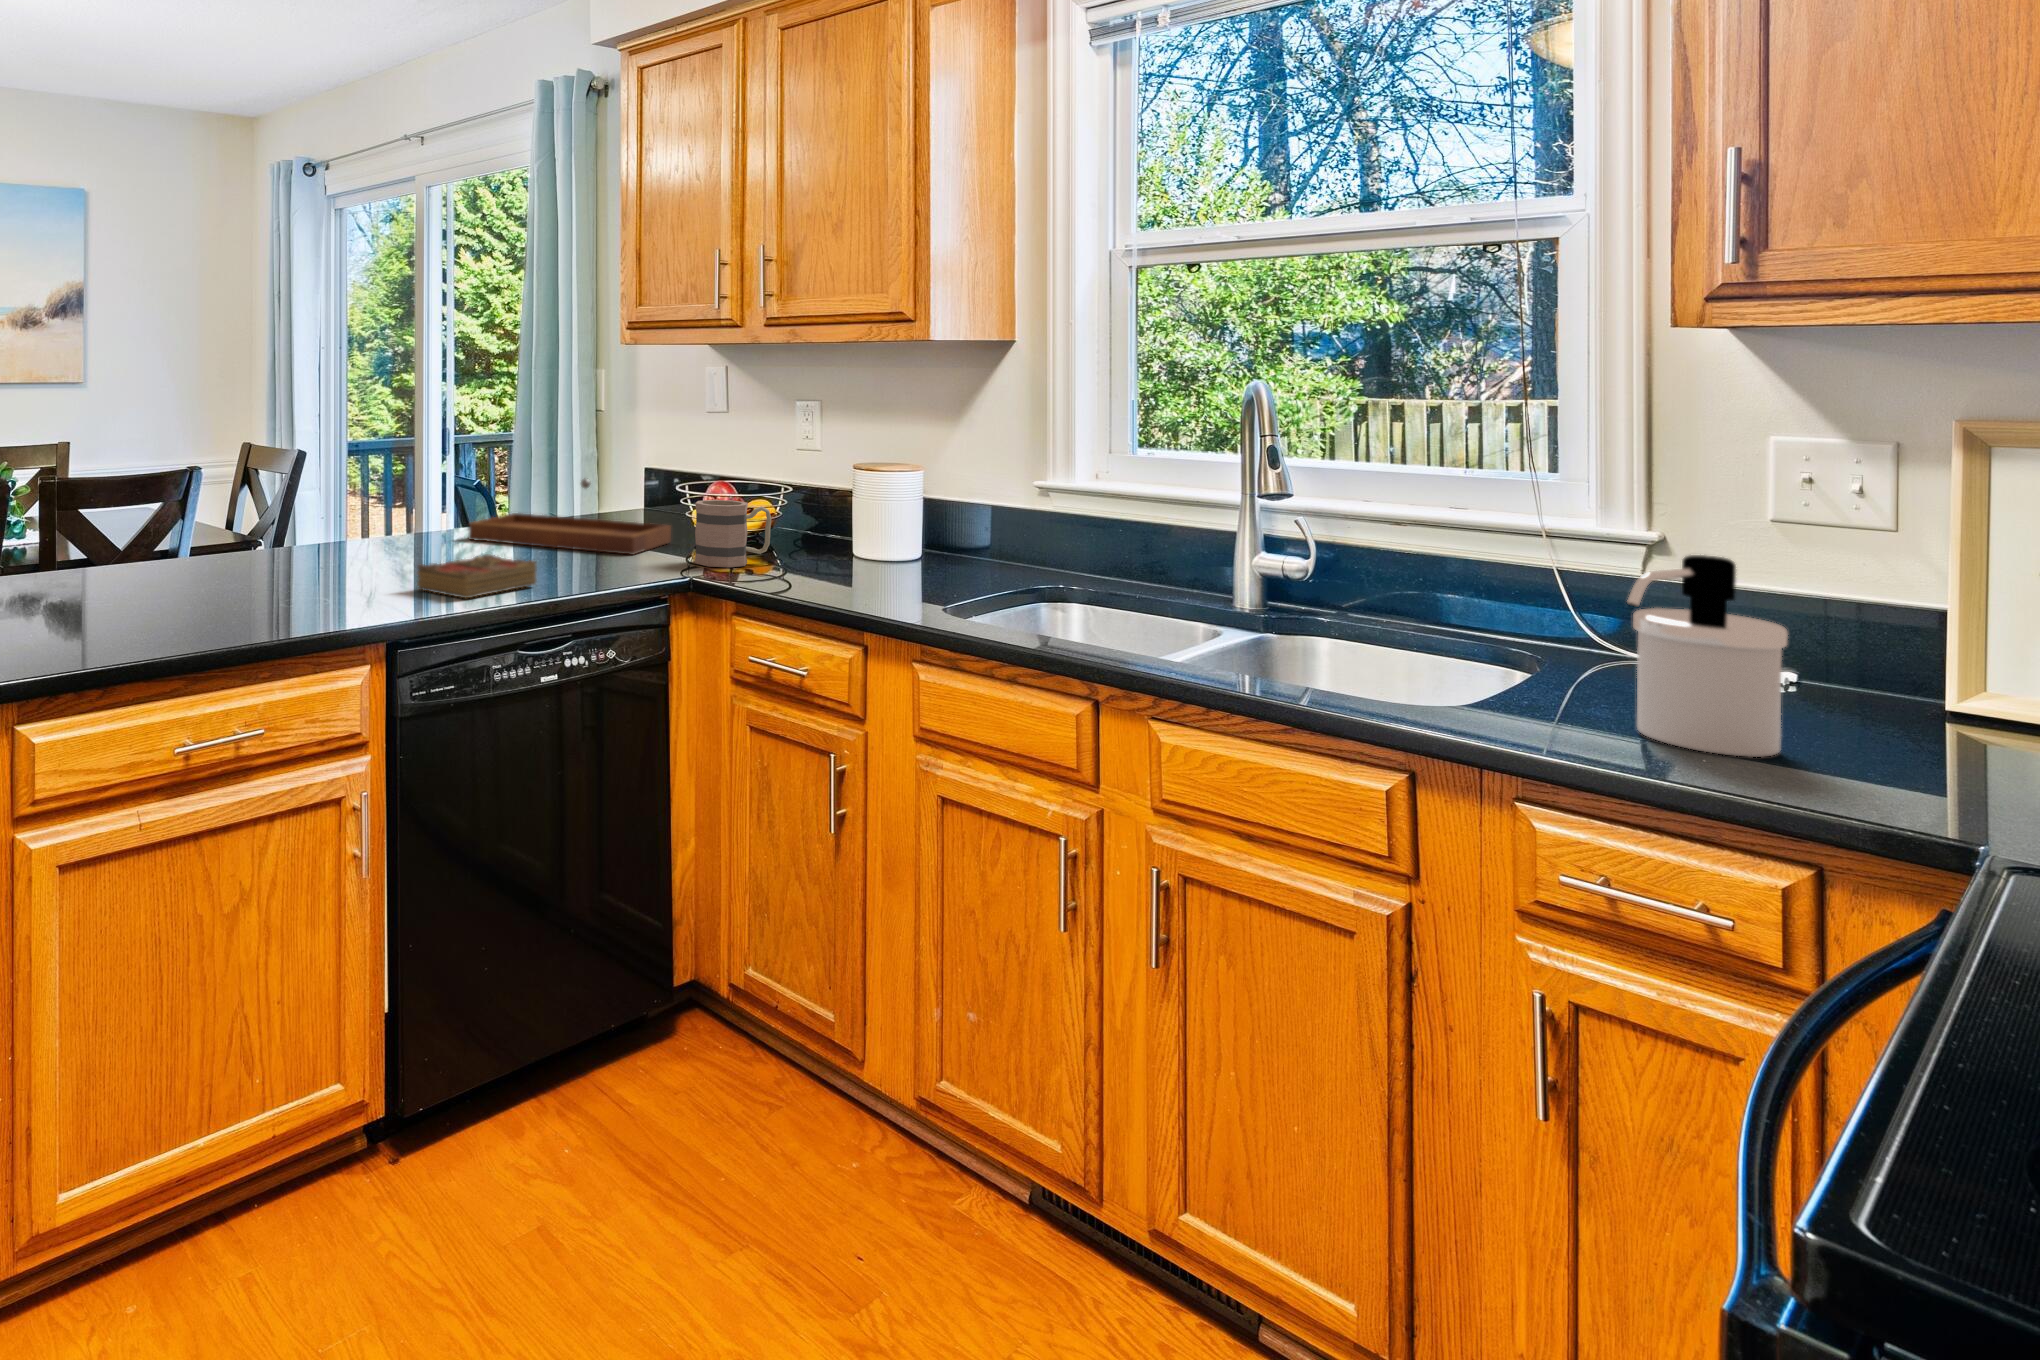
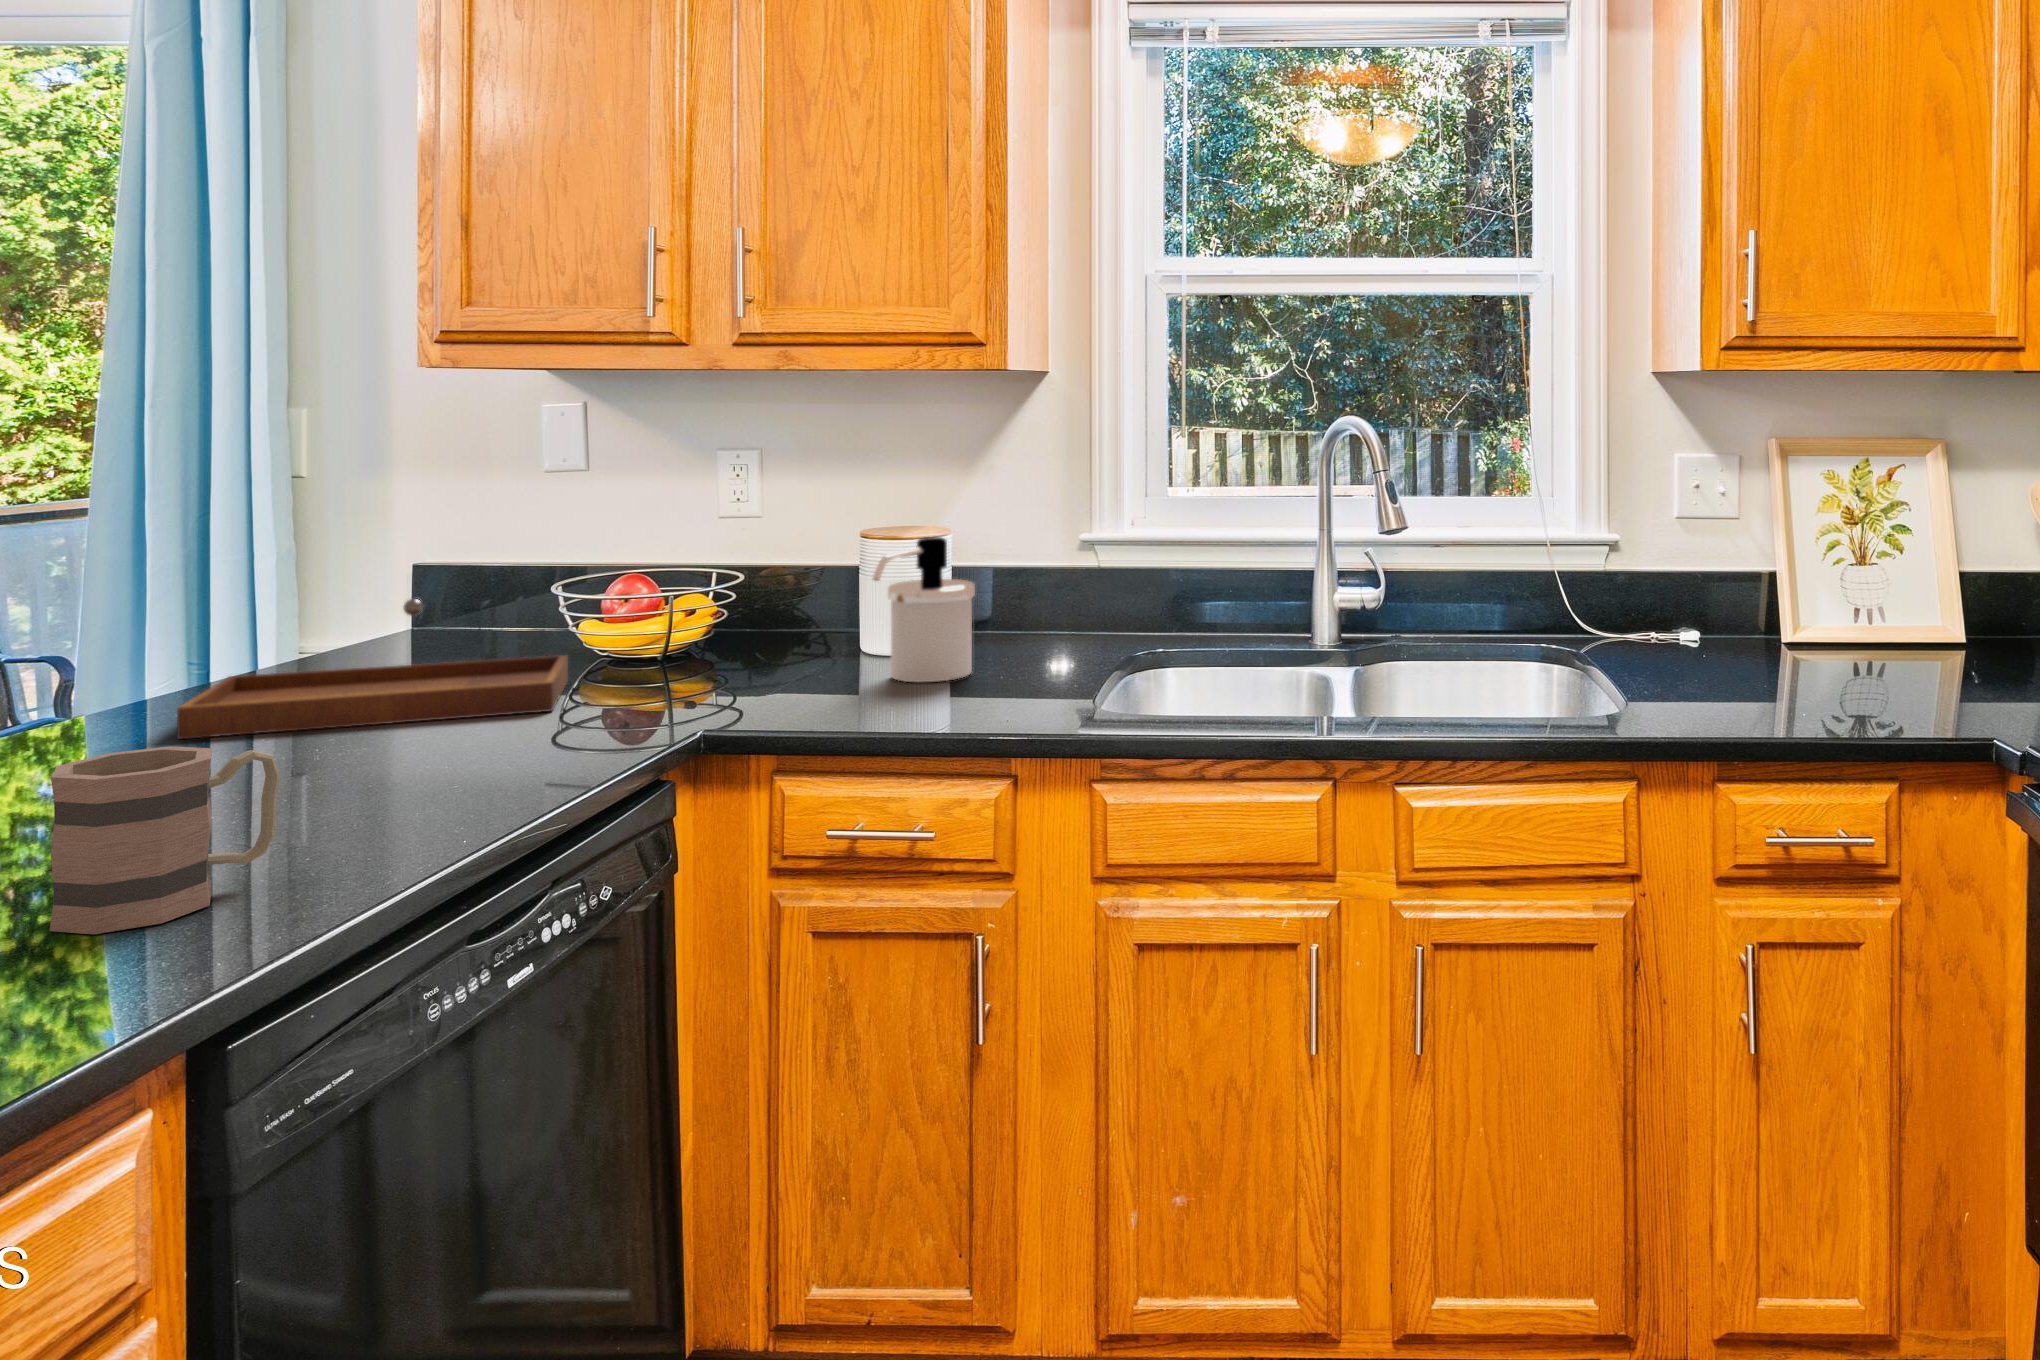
mug: present [695,500,772,567] -> present [49,746,280,934]
book: present [417,554,537,598] -> none [301,750,517,848]
soap dispenser: present [1627,555,1788,757] -> present [873,537,975,682]

